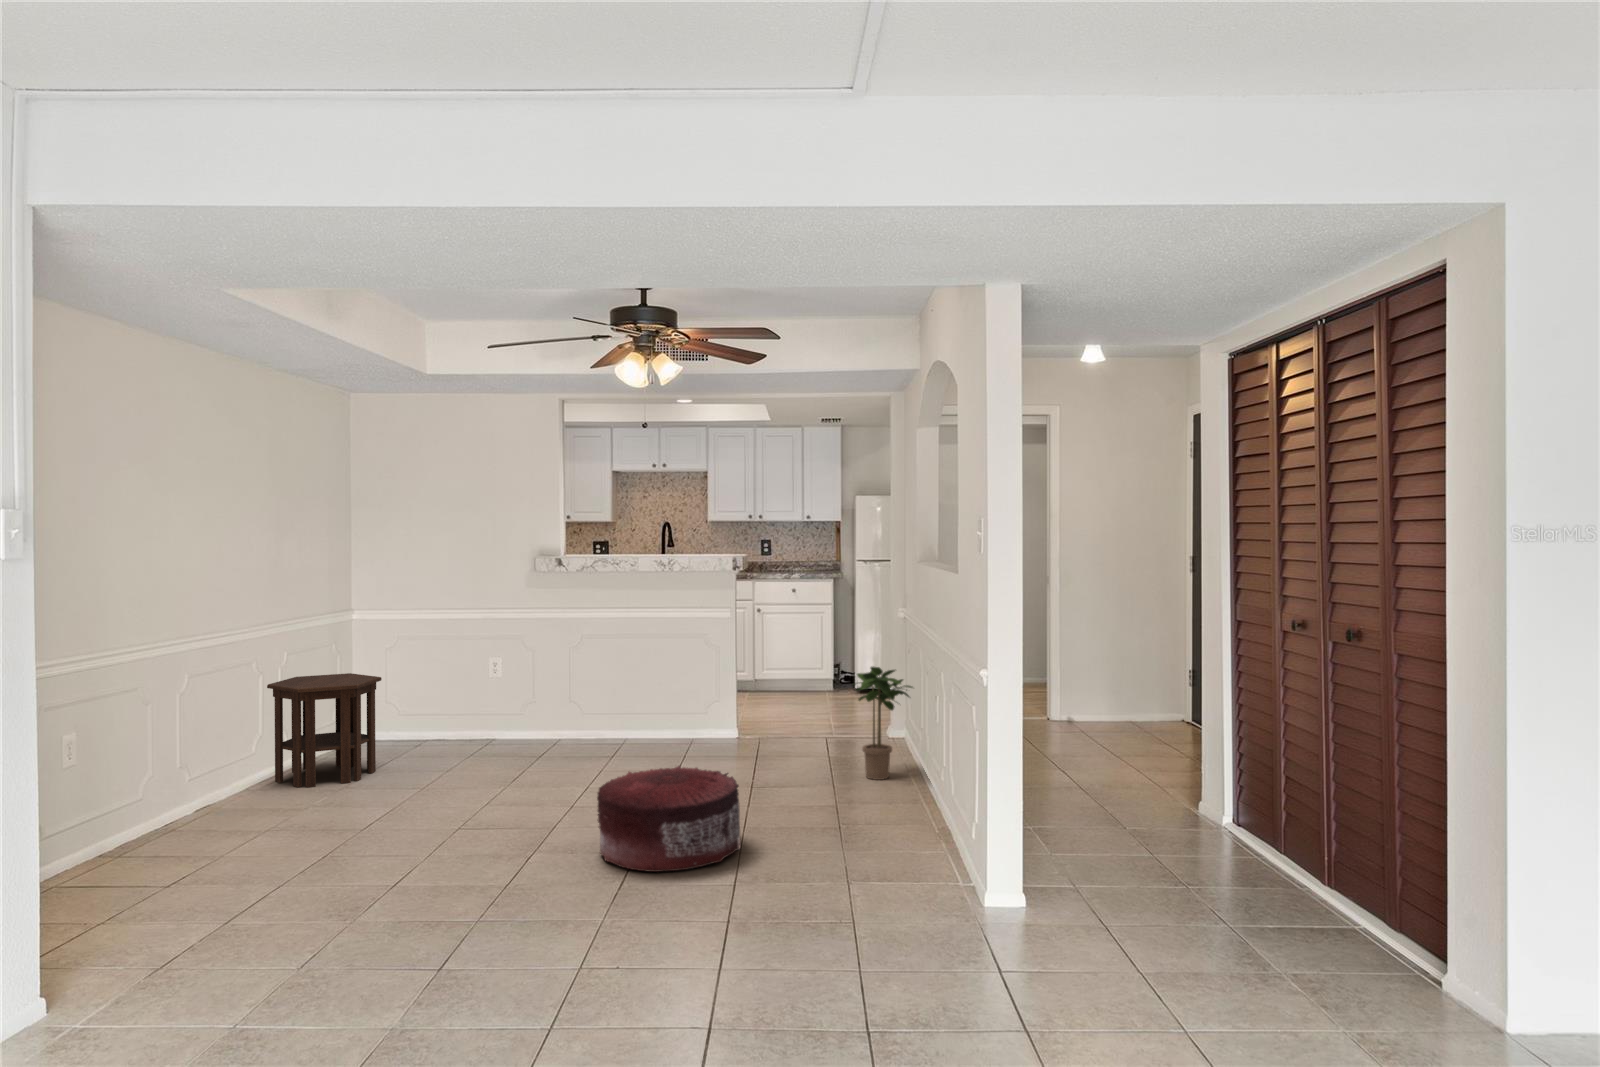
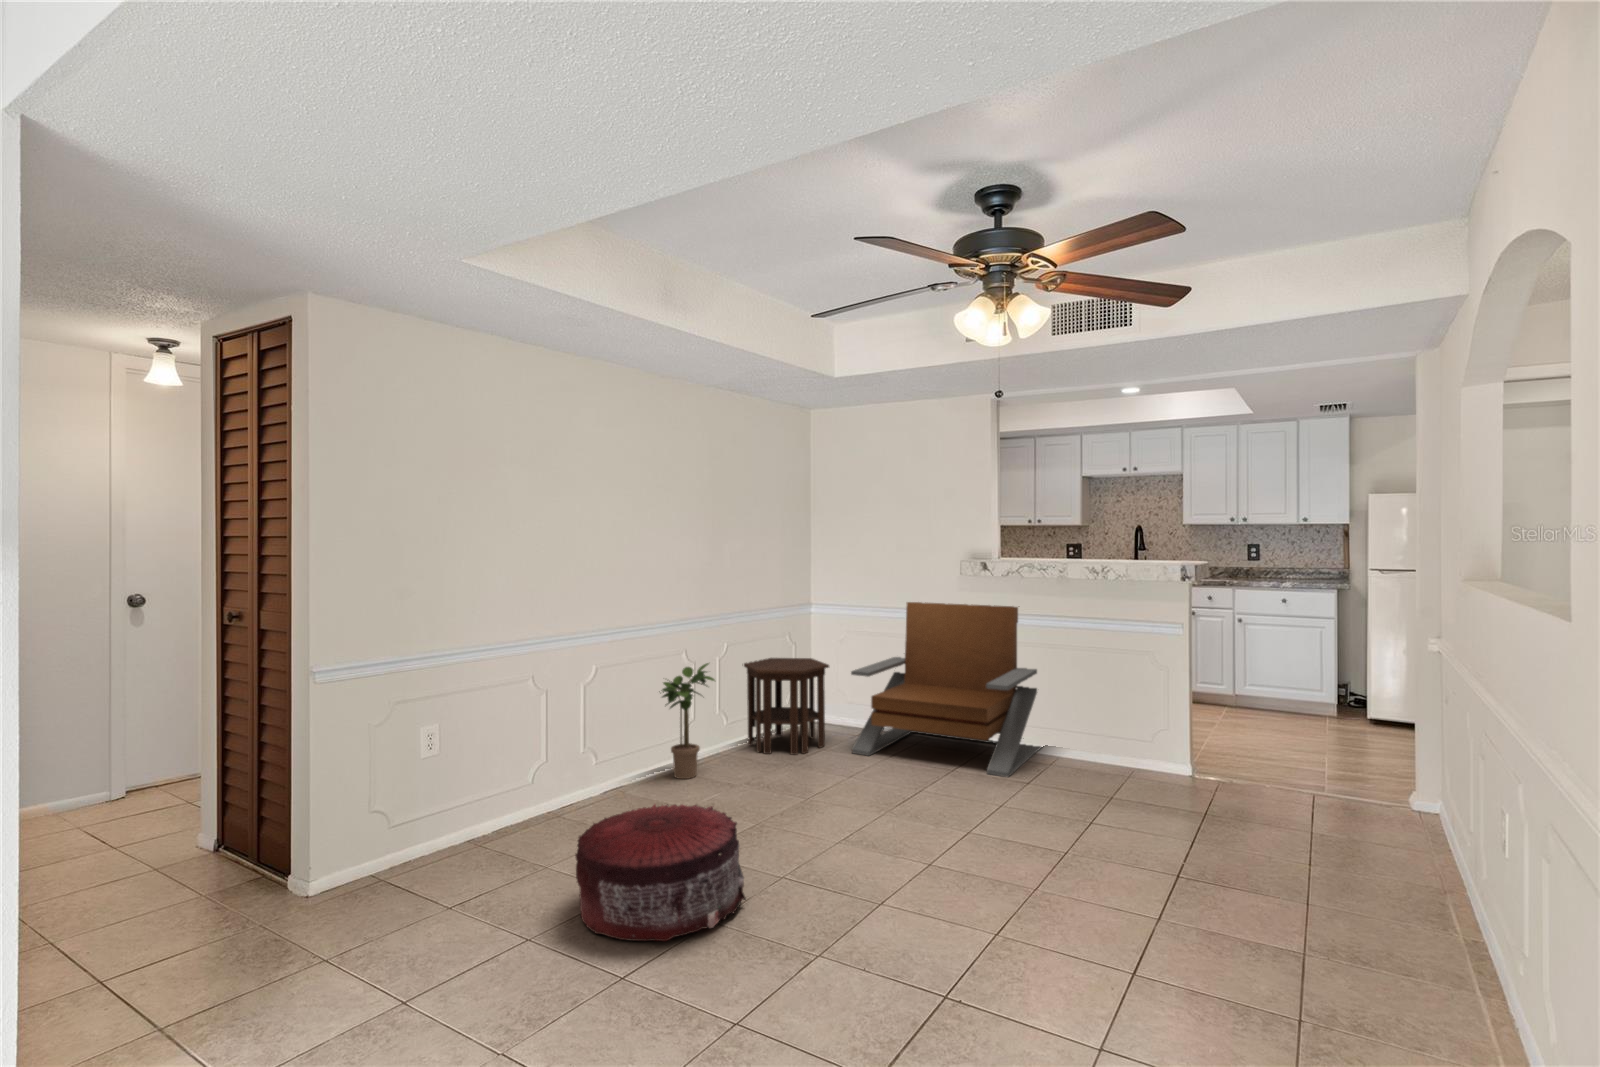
lounge chair: none [414,602,609,773] -> present [851,602,1041,777]
potted plant: present [857,667,912,780] -> present [662,663,715,779]
pouf: present [597,766,741,872] -> present [575,804,746,941]

